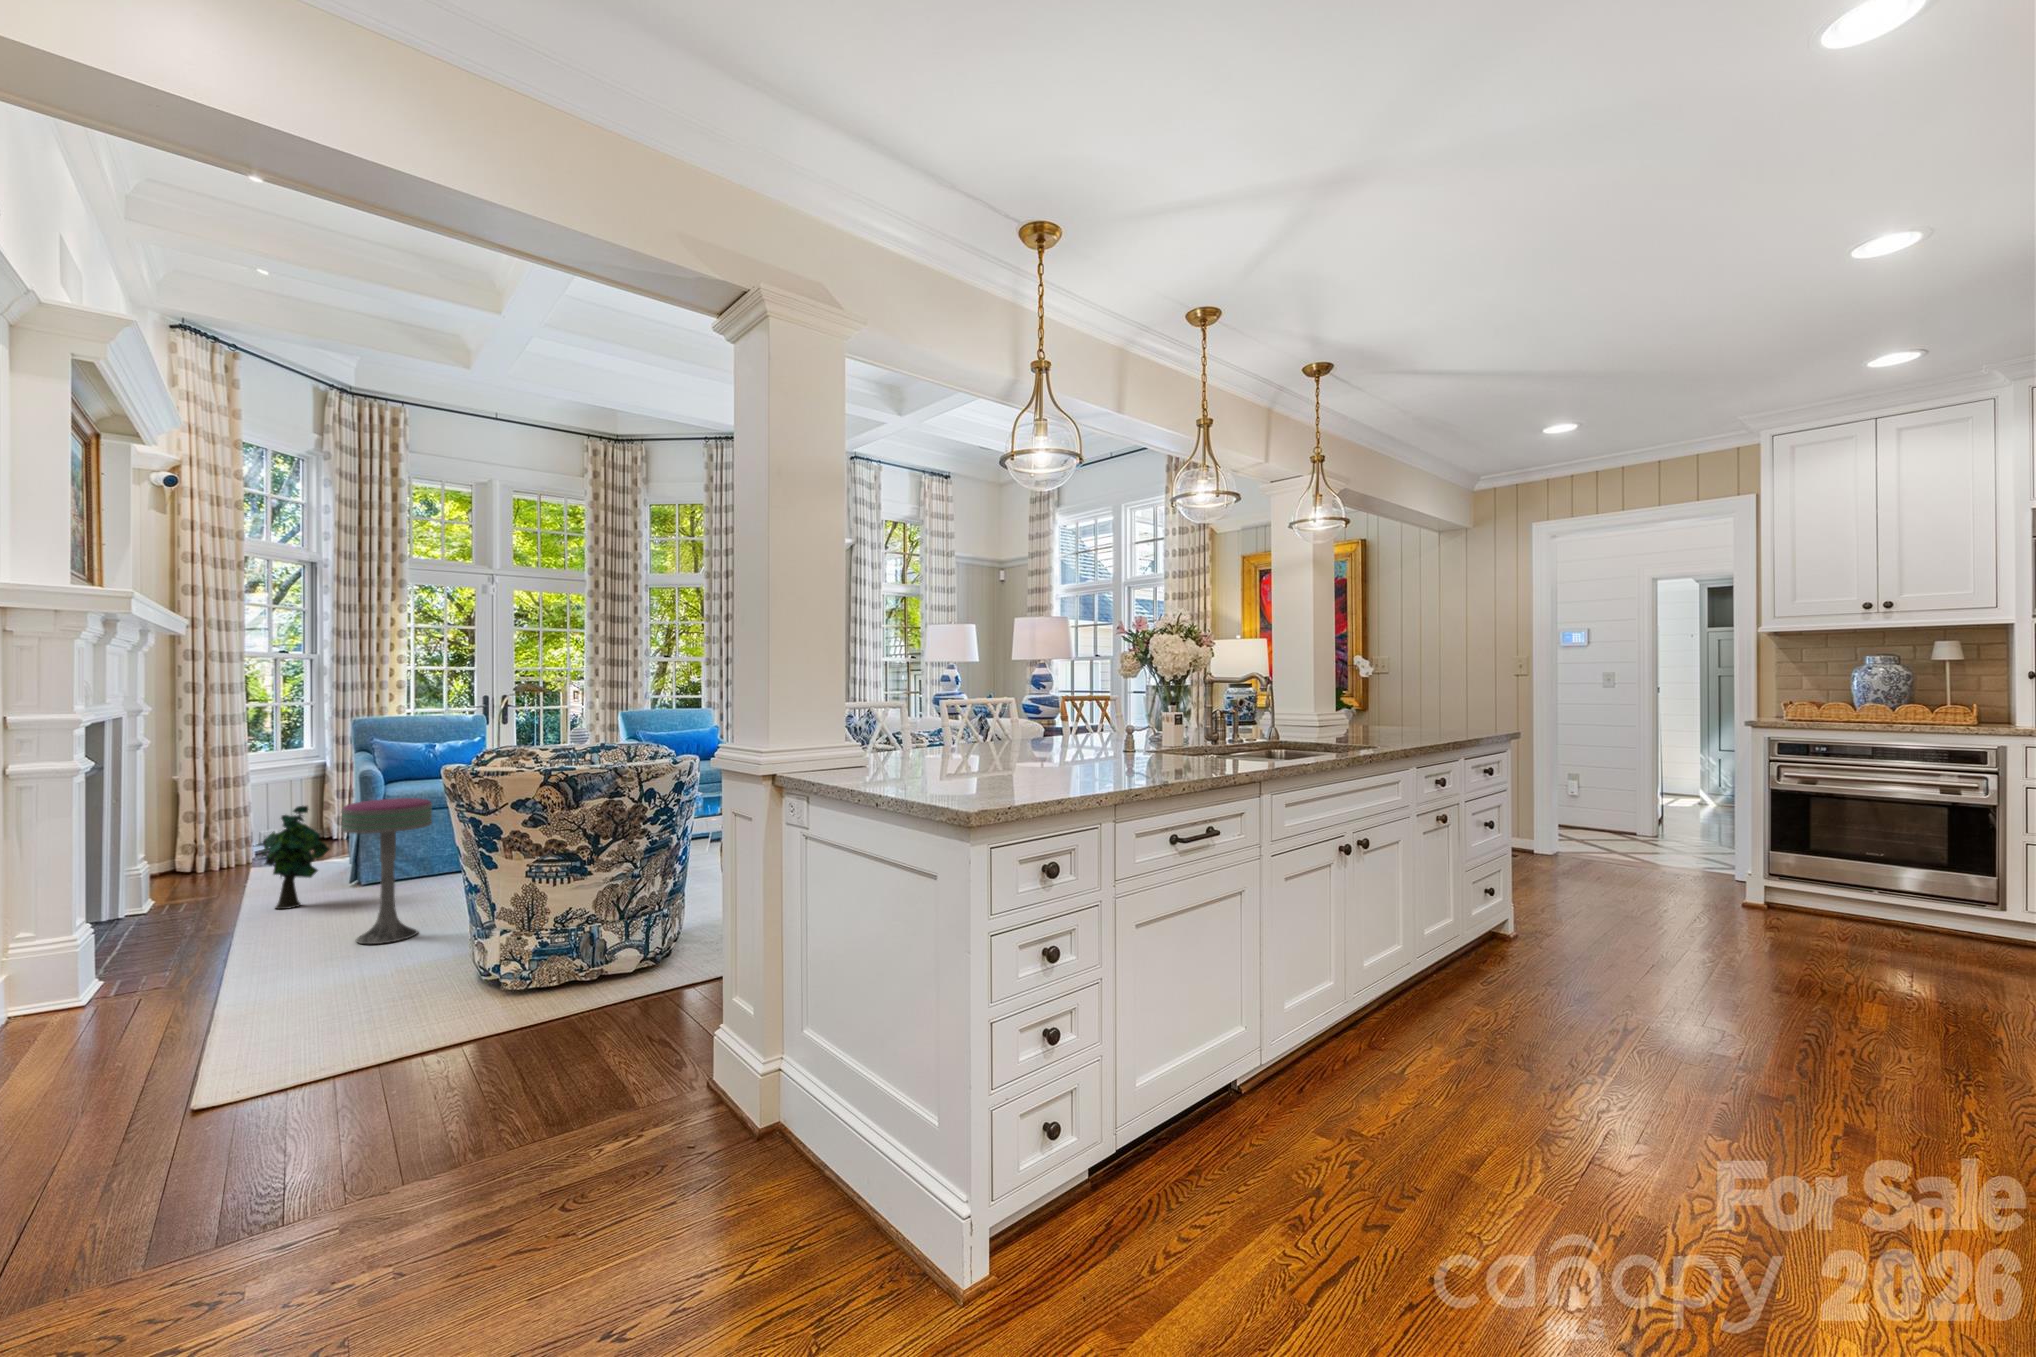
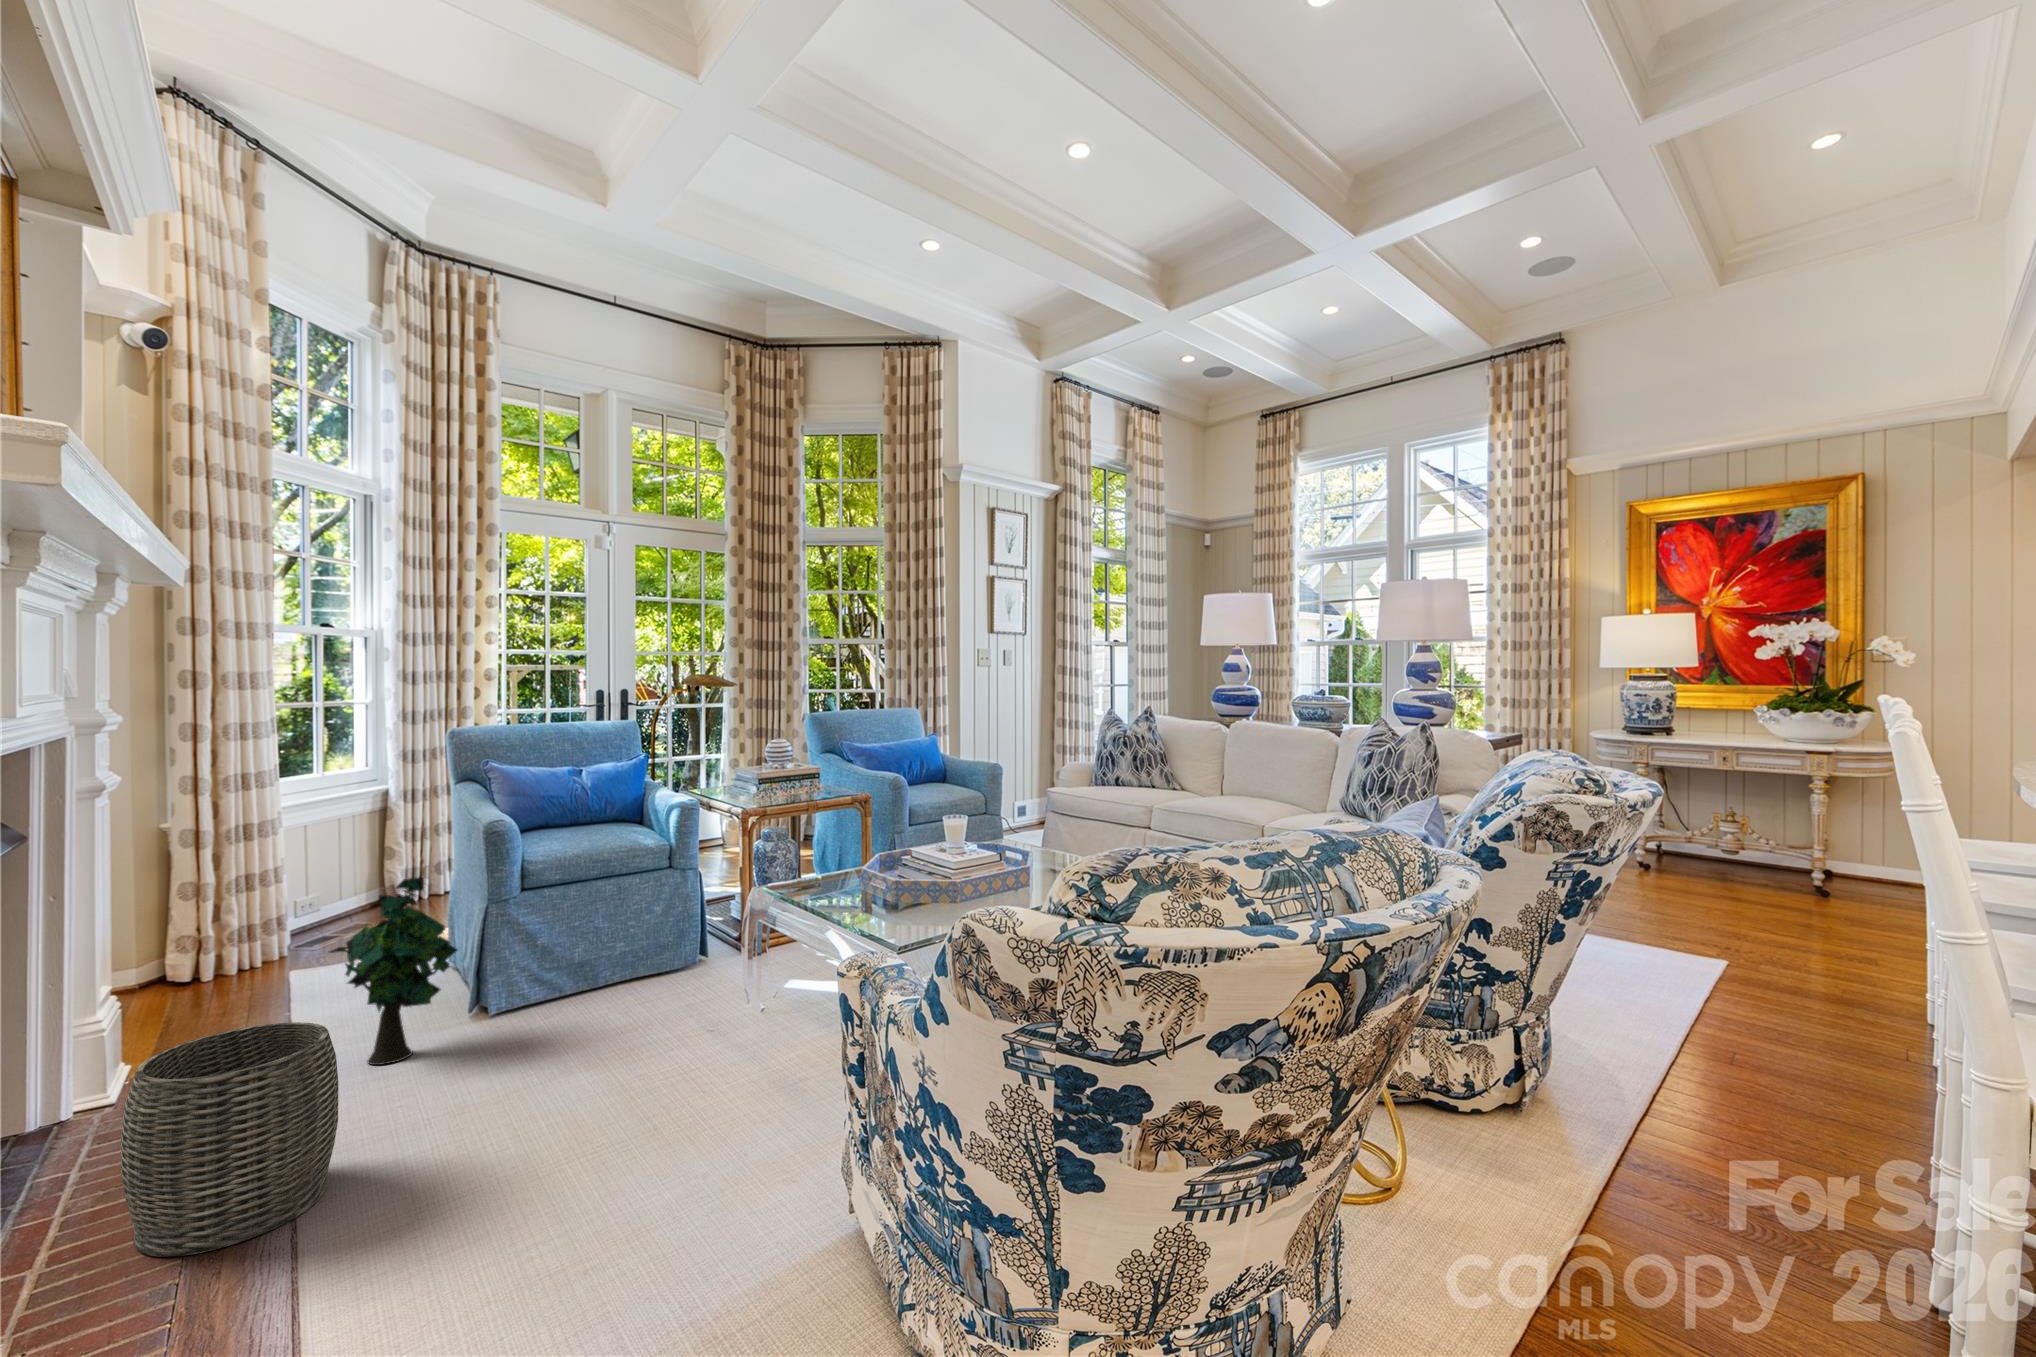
bar stool: present [341,798,432,944] -> none [544,869,699,1166]
woven basket: none [130,869,238,965] -> present [121,1022,338,1257]

